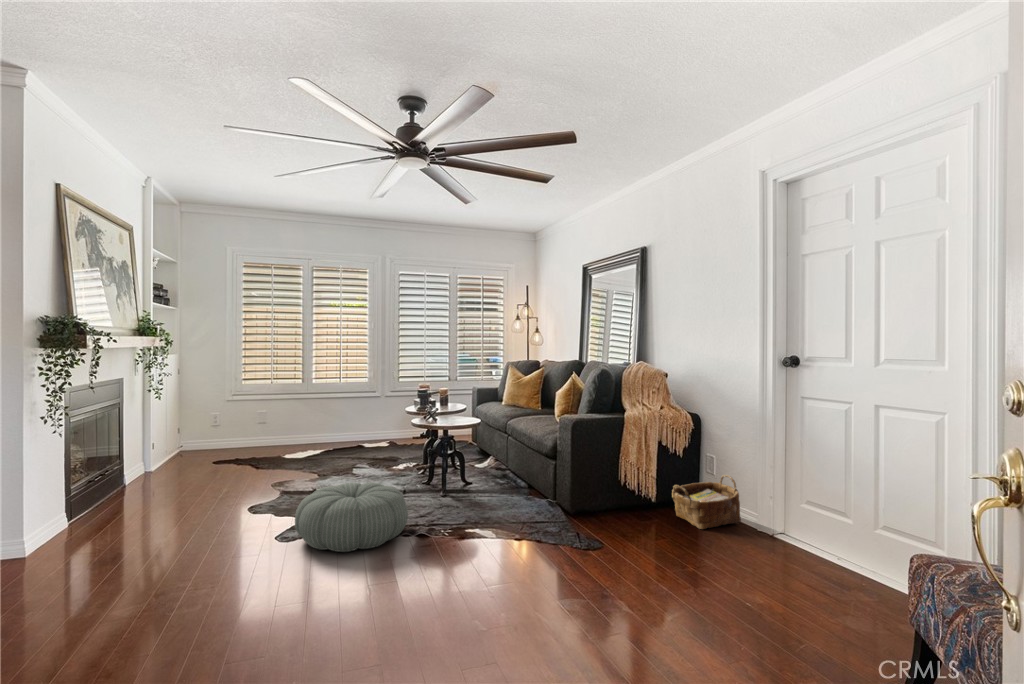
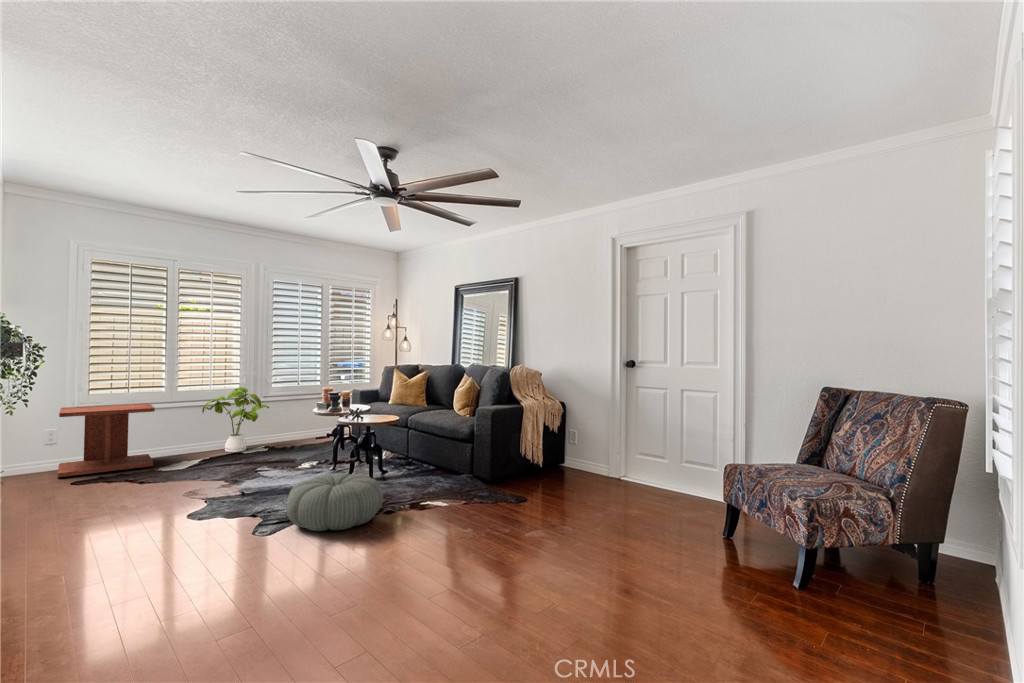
house plant: none [327,380,390,446] -> present [202,387,269,452]
side table: none [198,393,282,456] -> present [57,403,155,477]
woven basket: present [672,475,741,529] -> none [555,442,599,480]

